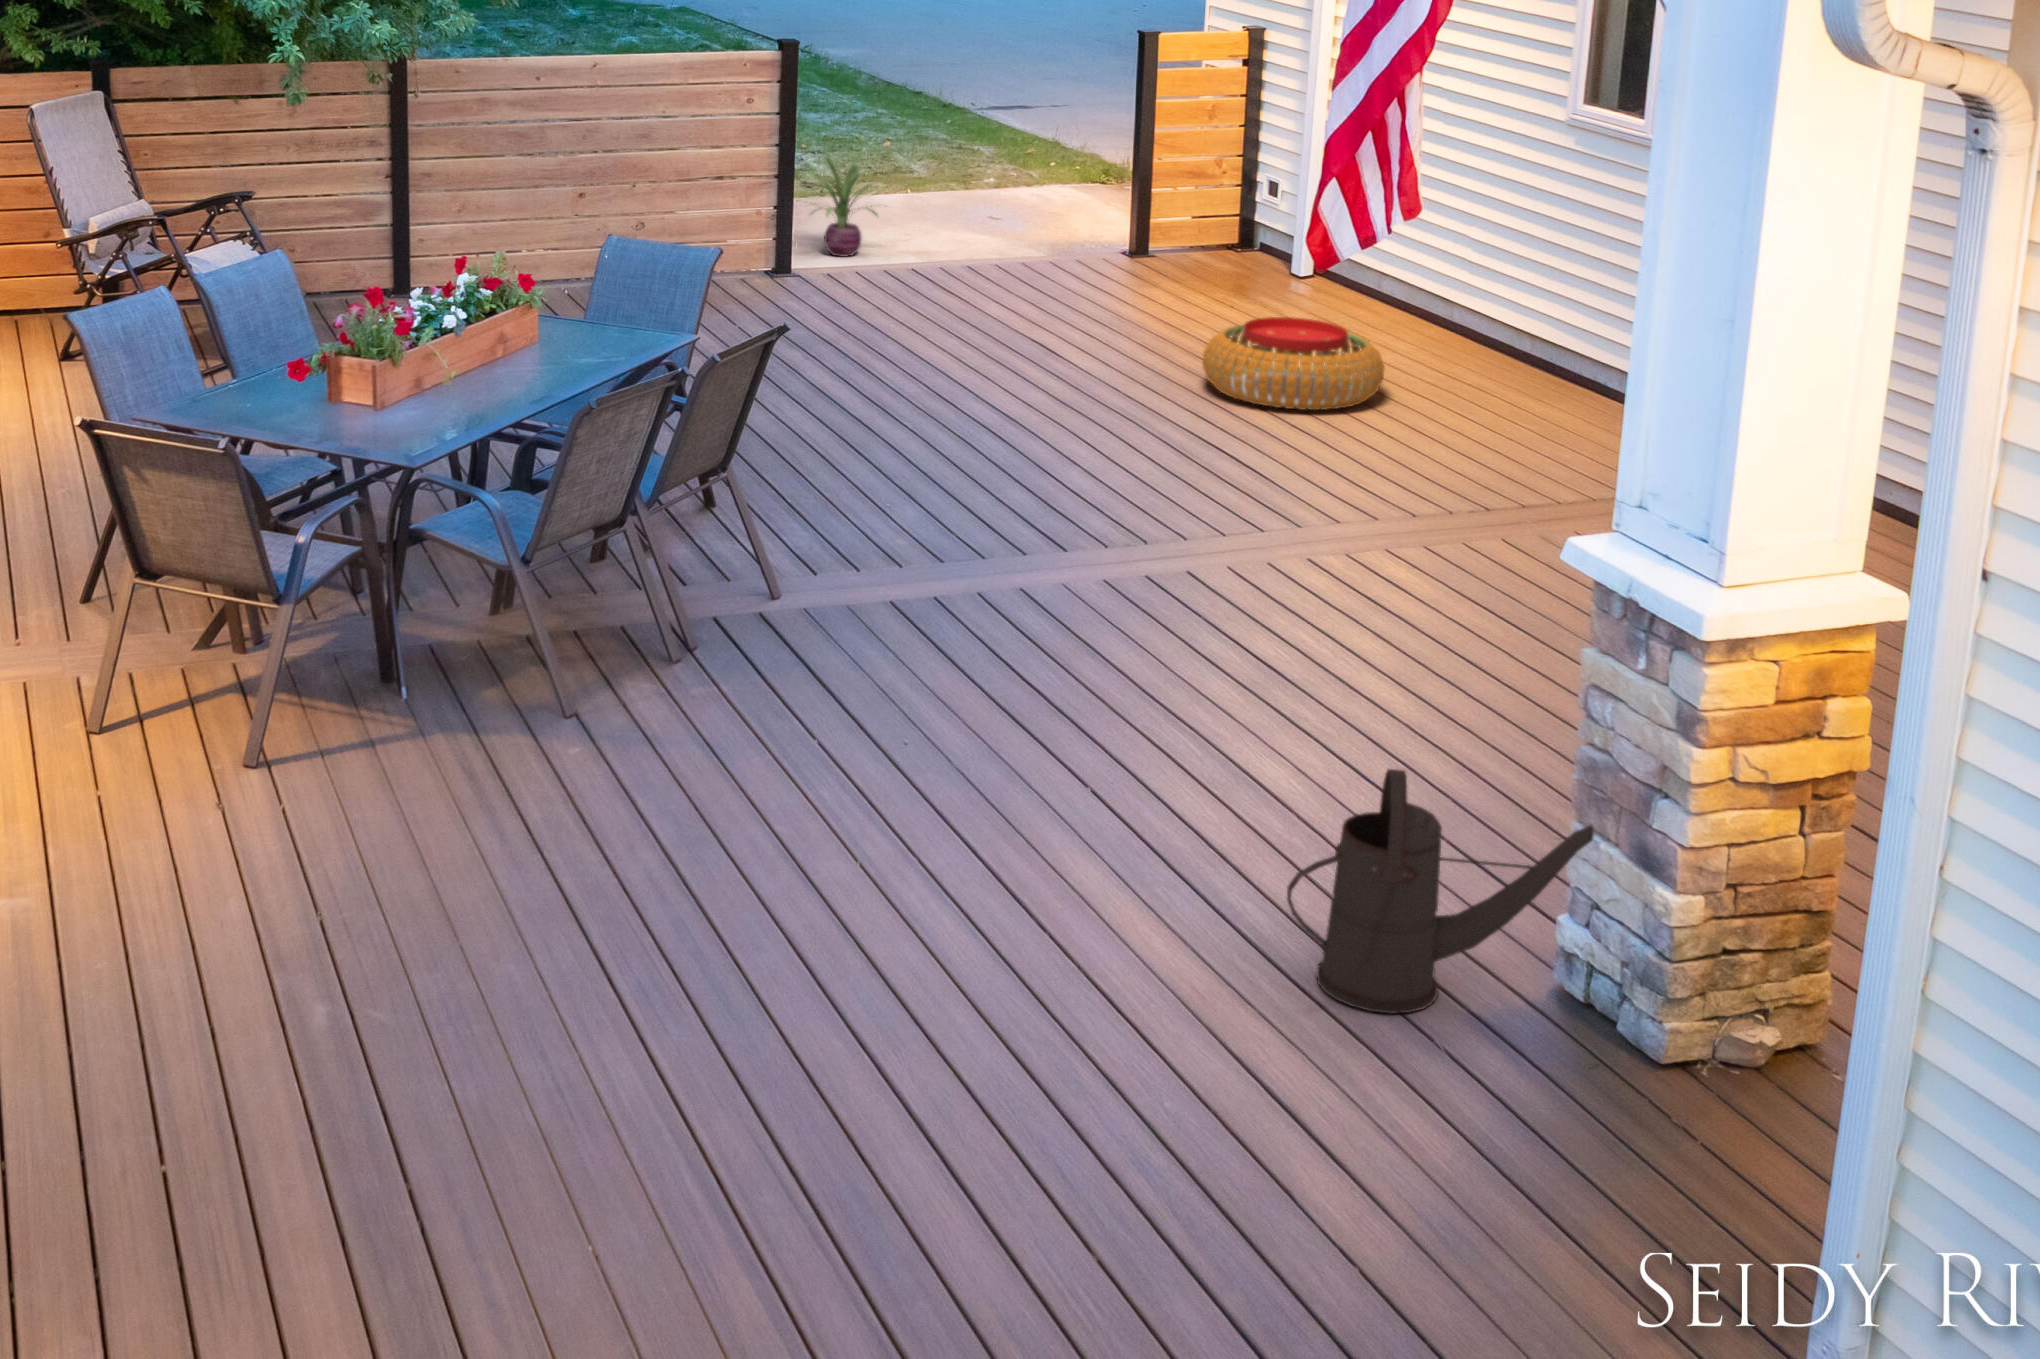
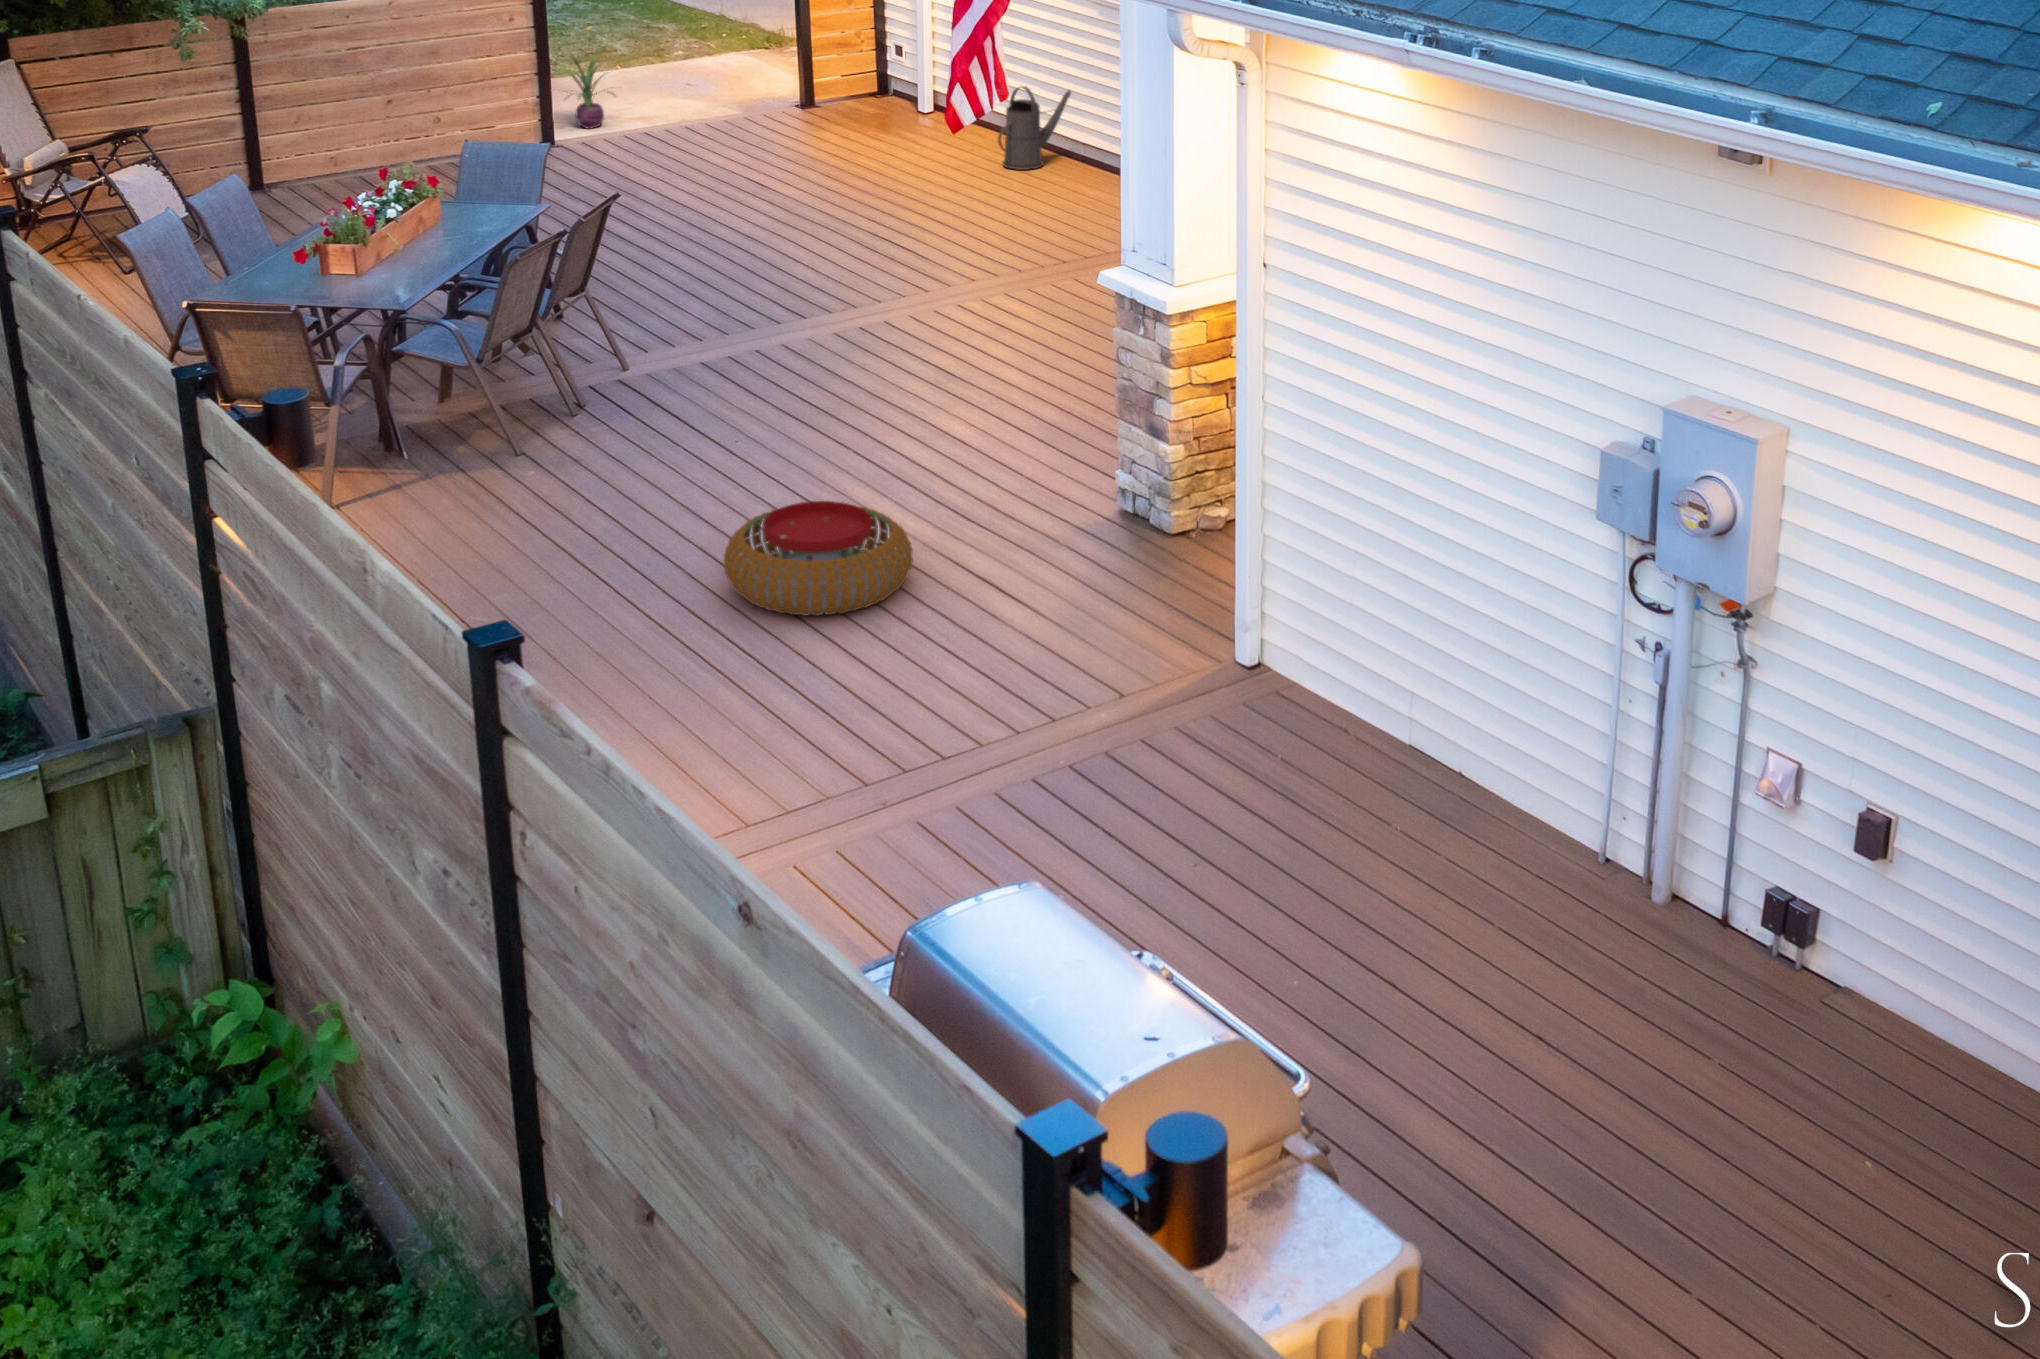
pouf: present [1202,317,1385,410] -> present [724,501,913,616]
watering can: present [1287,769,1594,1014] -> present [998,86,1071,170]

